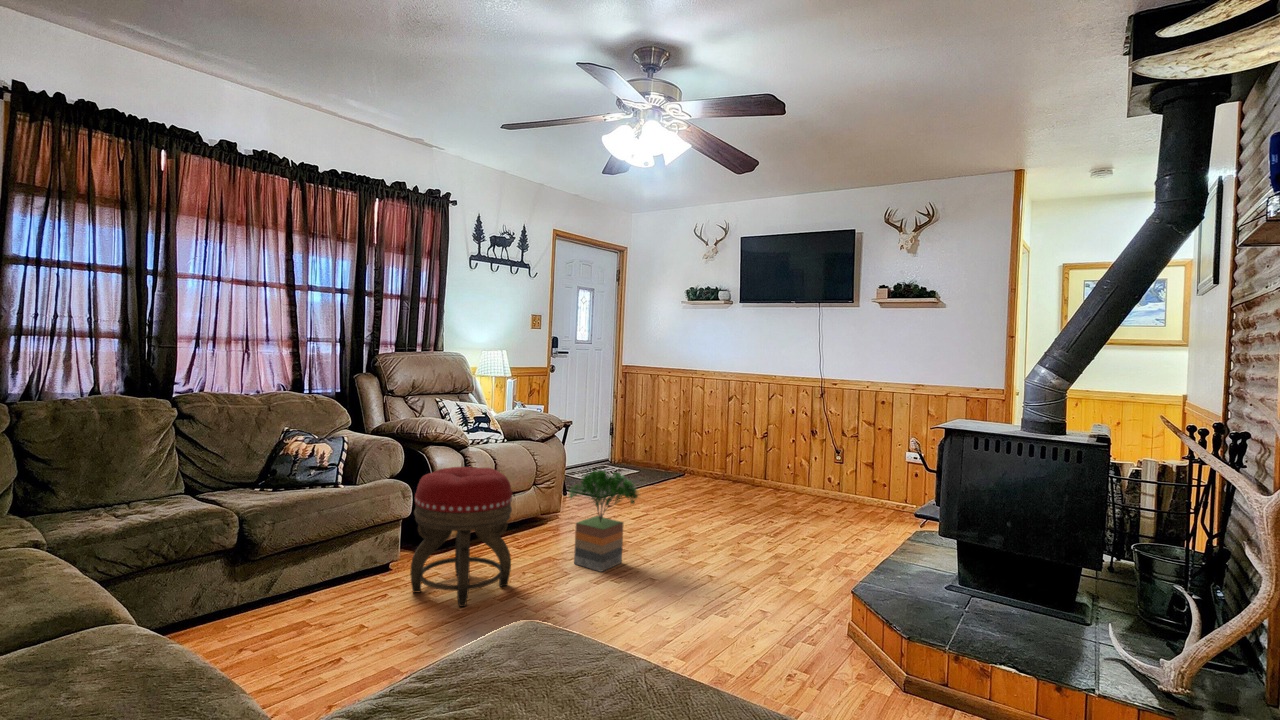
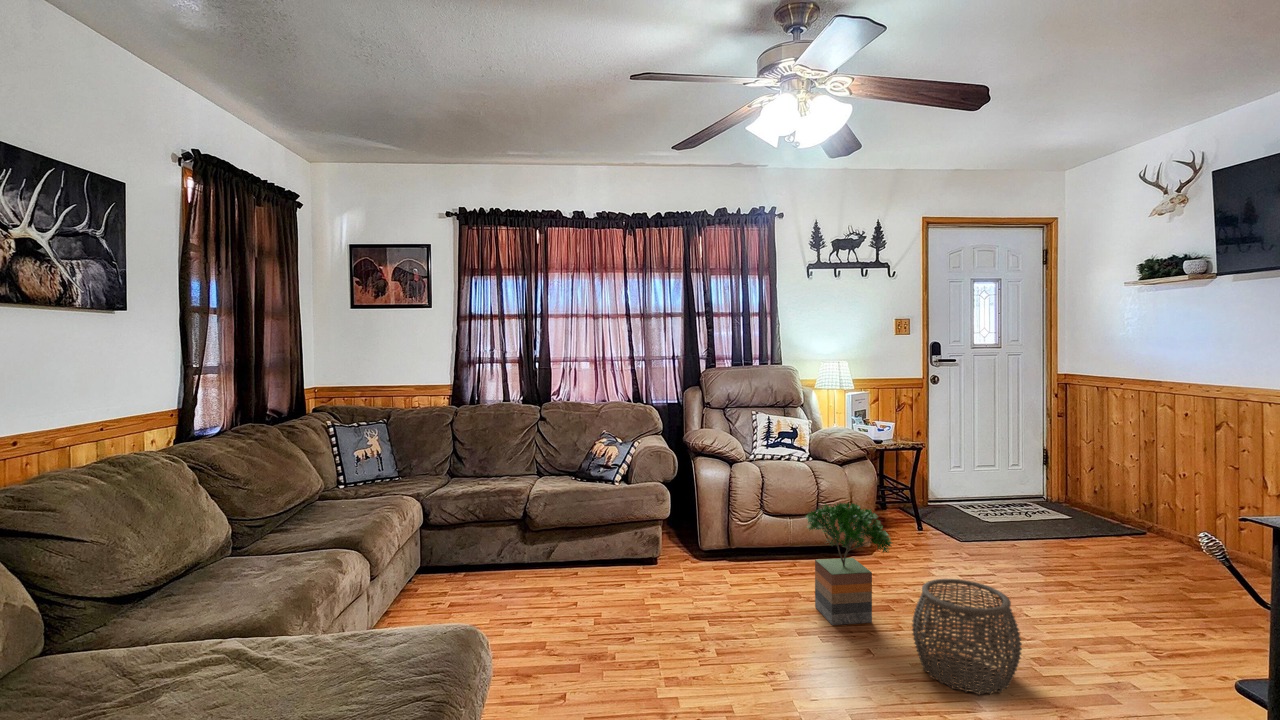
footstool: present [410,467,512,607] -> none [634,478,726,614]
woven basket: none [672,511,741,585] -> present [912,579,1022,694]

